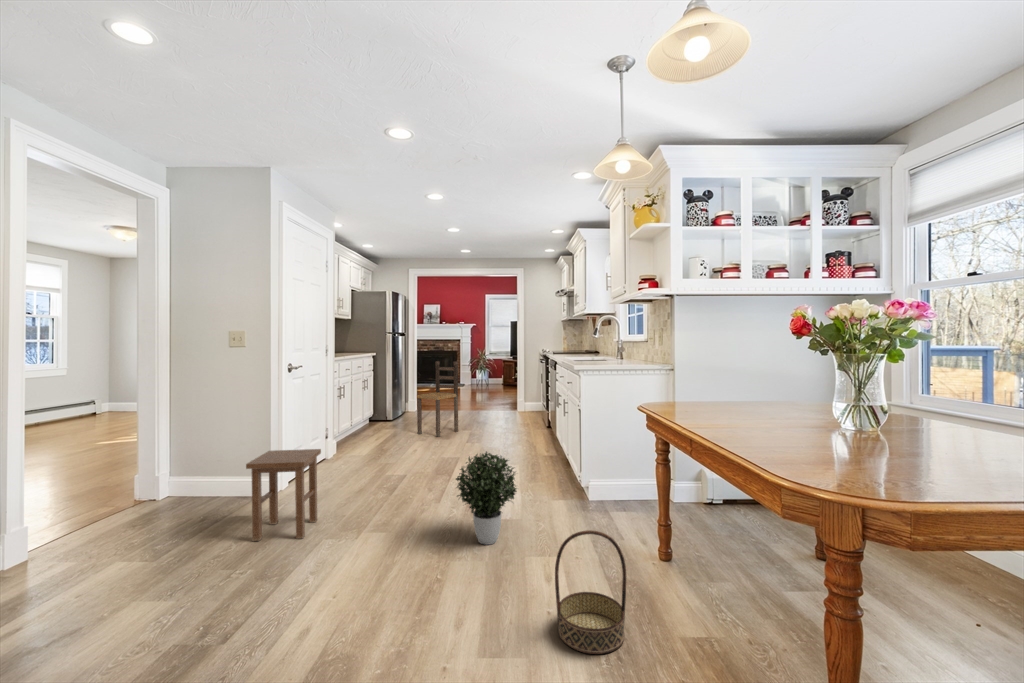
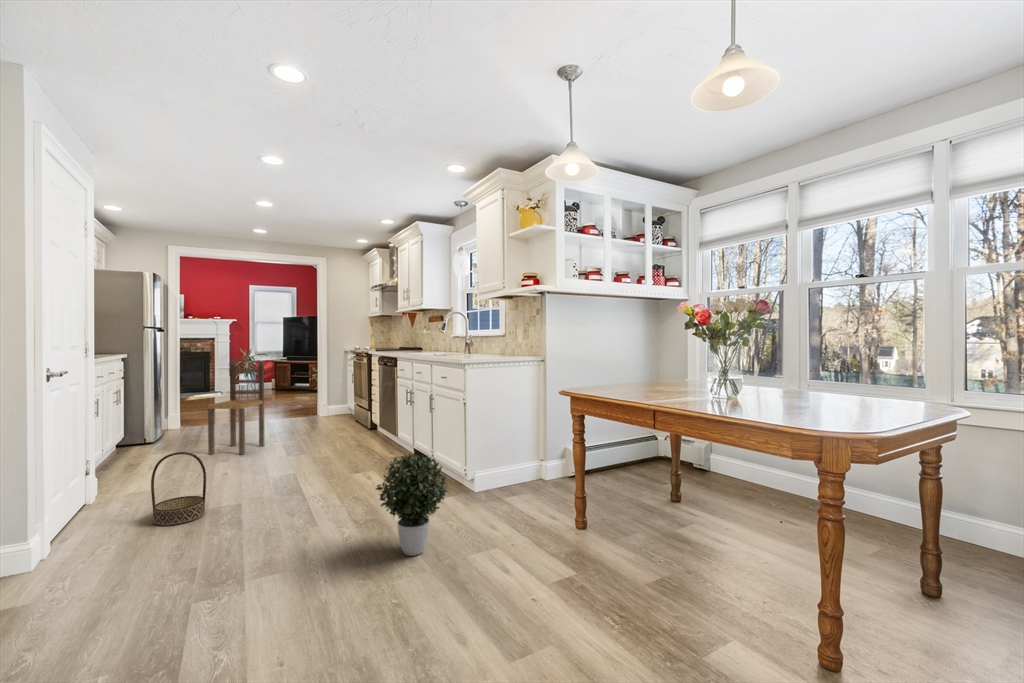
stool: present [246,449,321,541] -> none [51,480,160,634]
basket: present [555,530,626,654] -> present [151,452,206,526]

